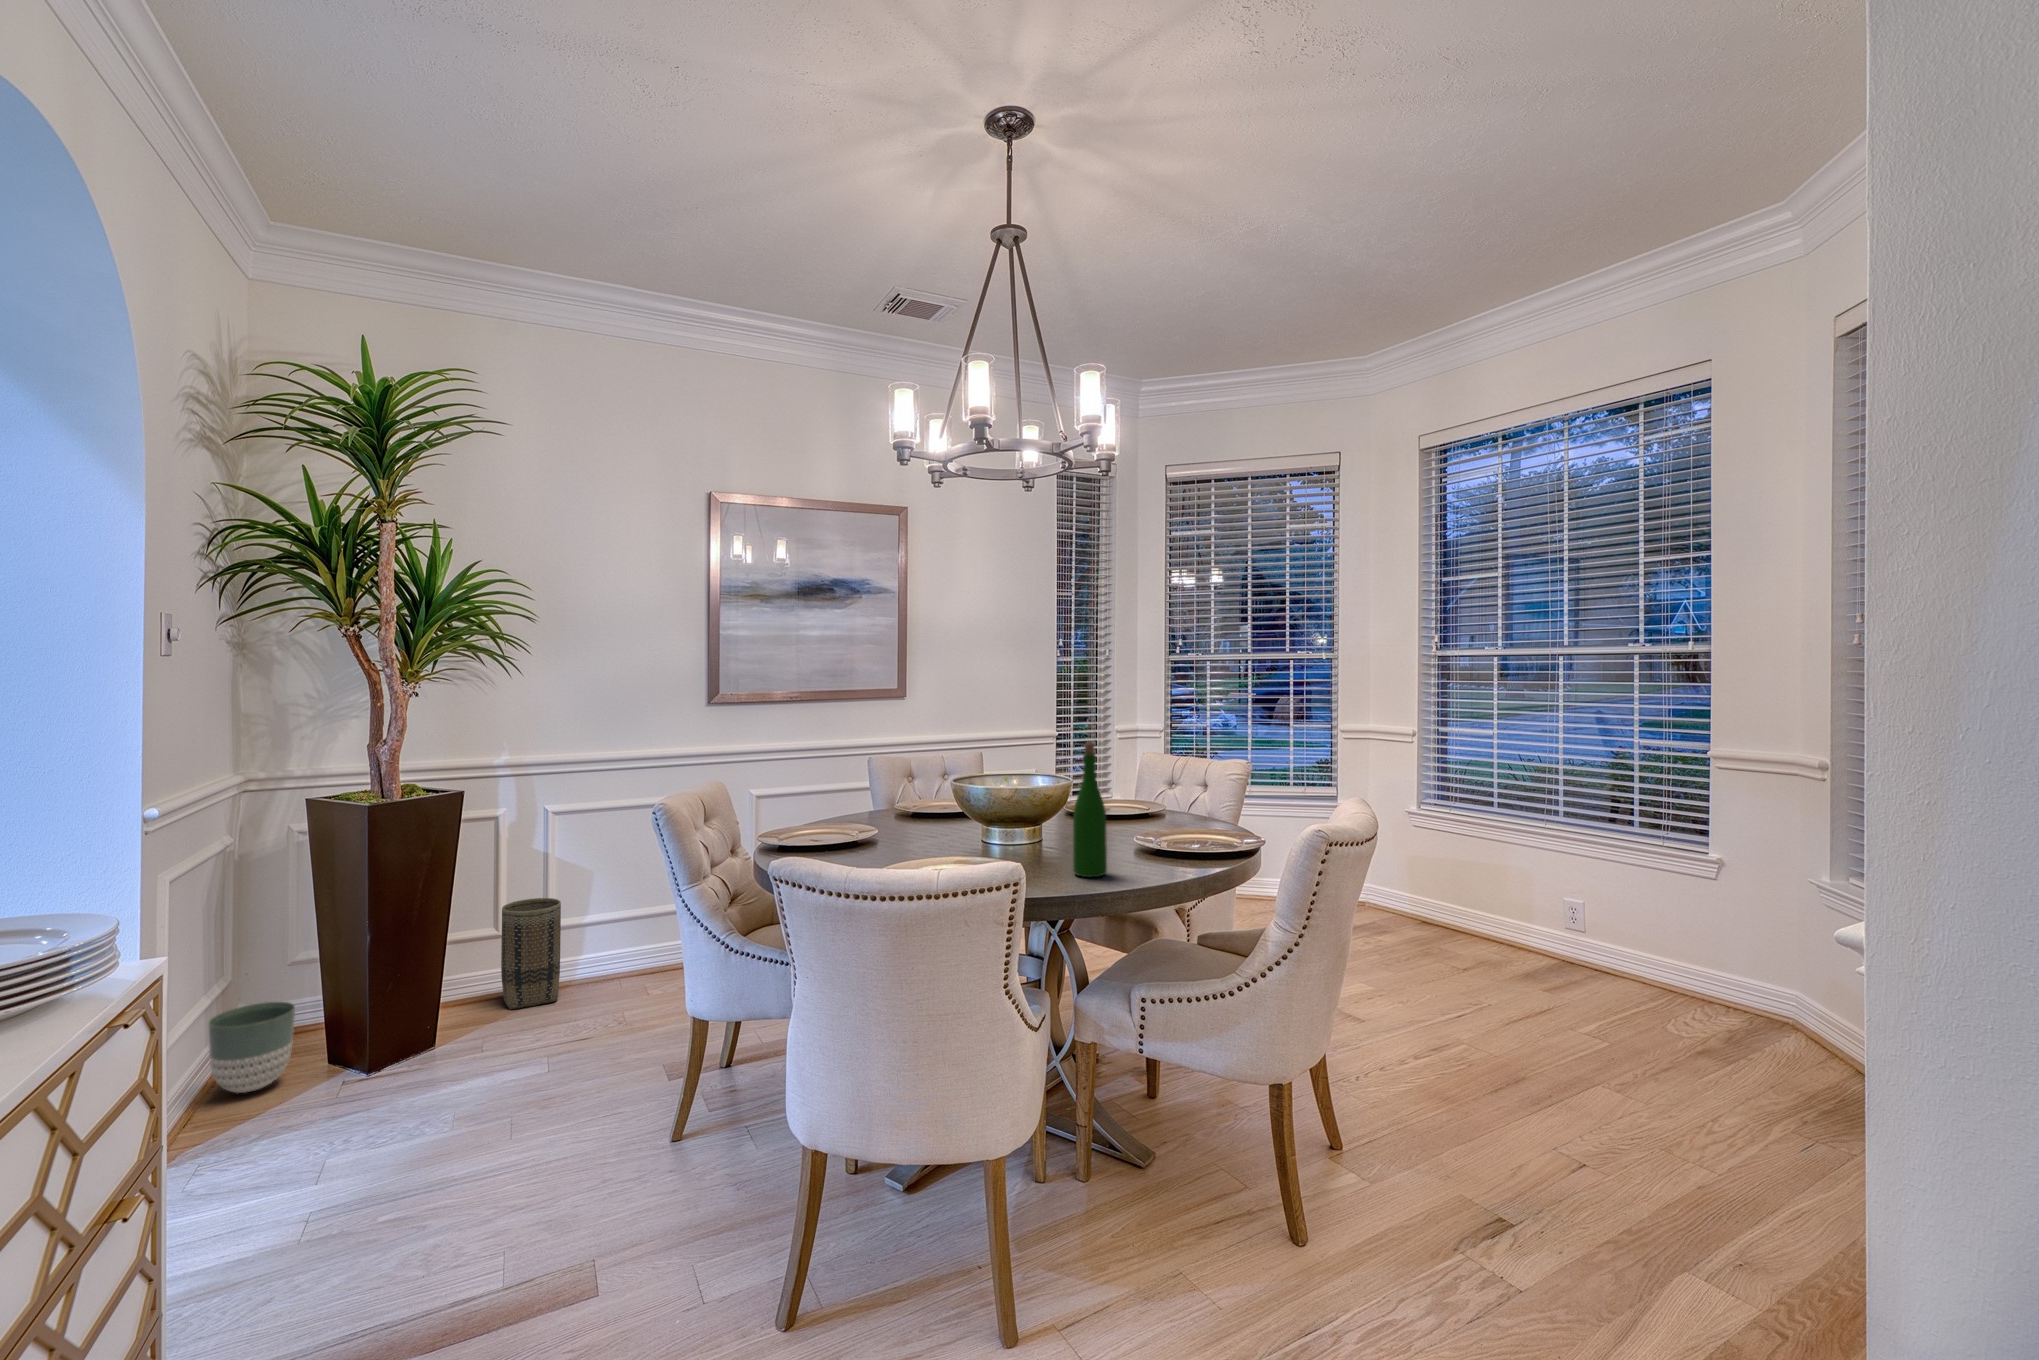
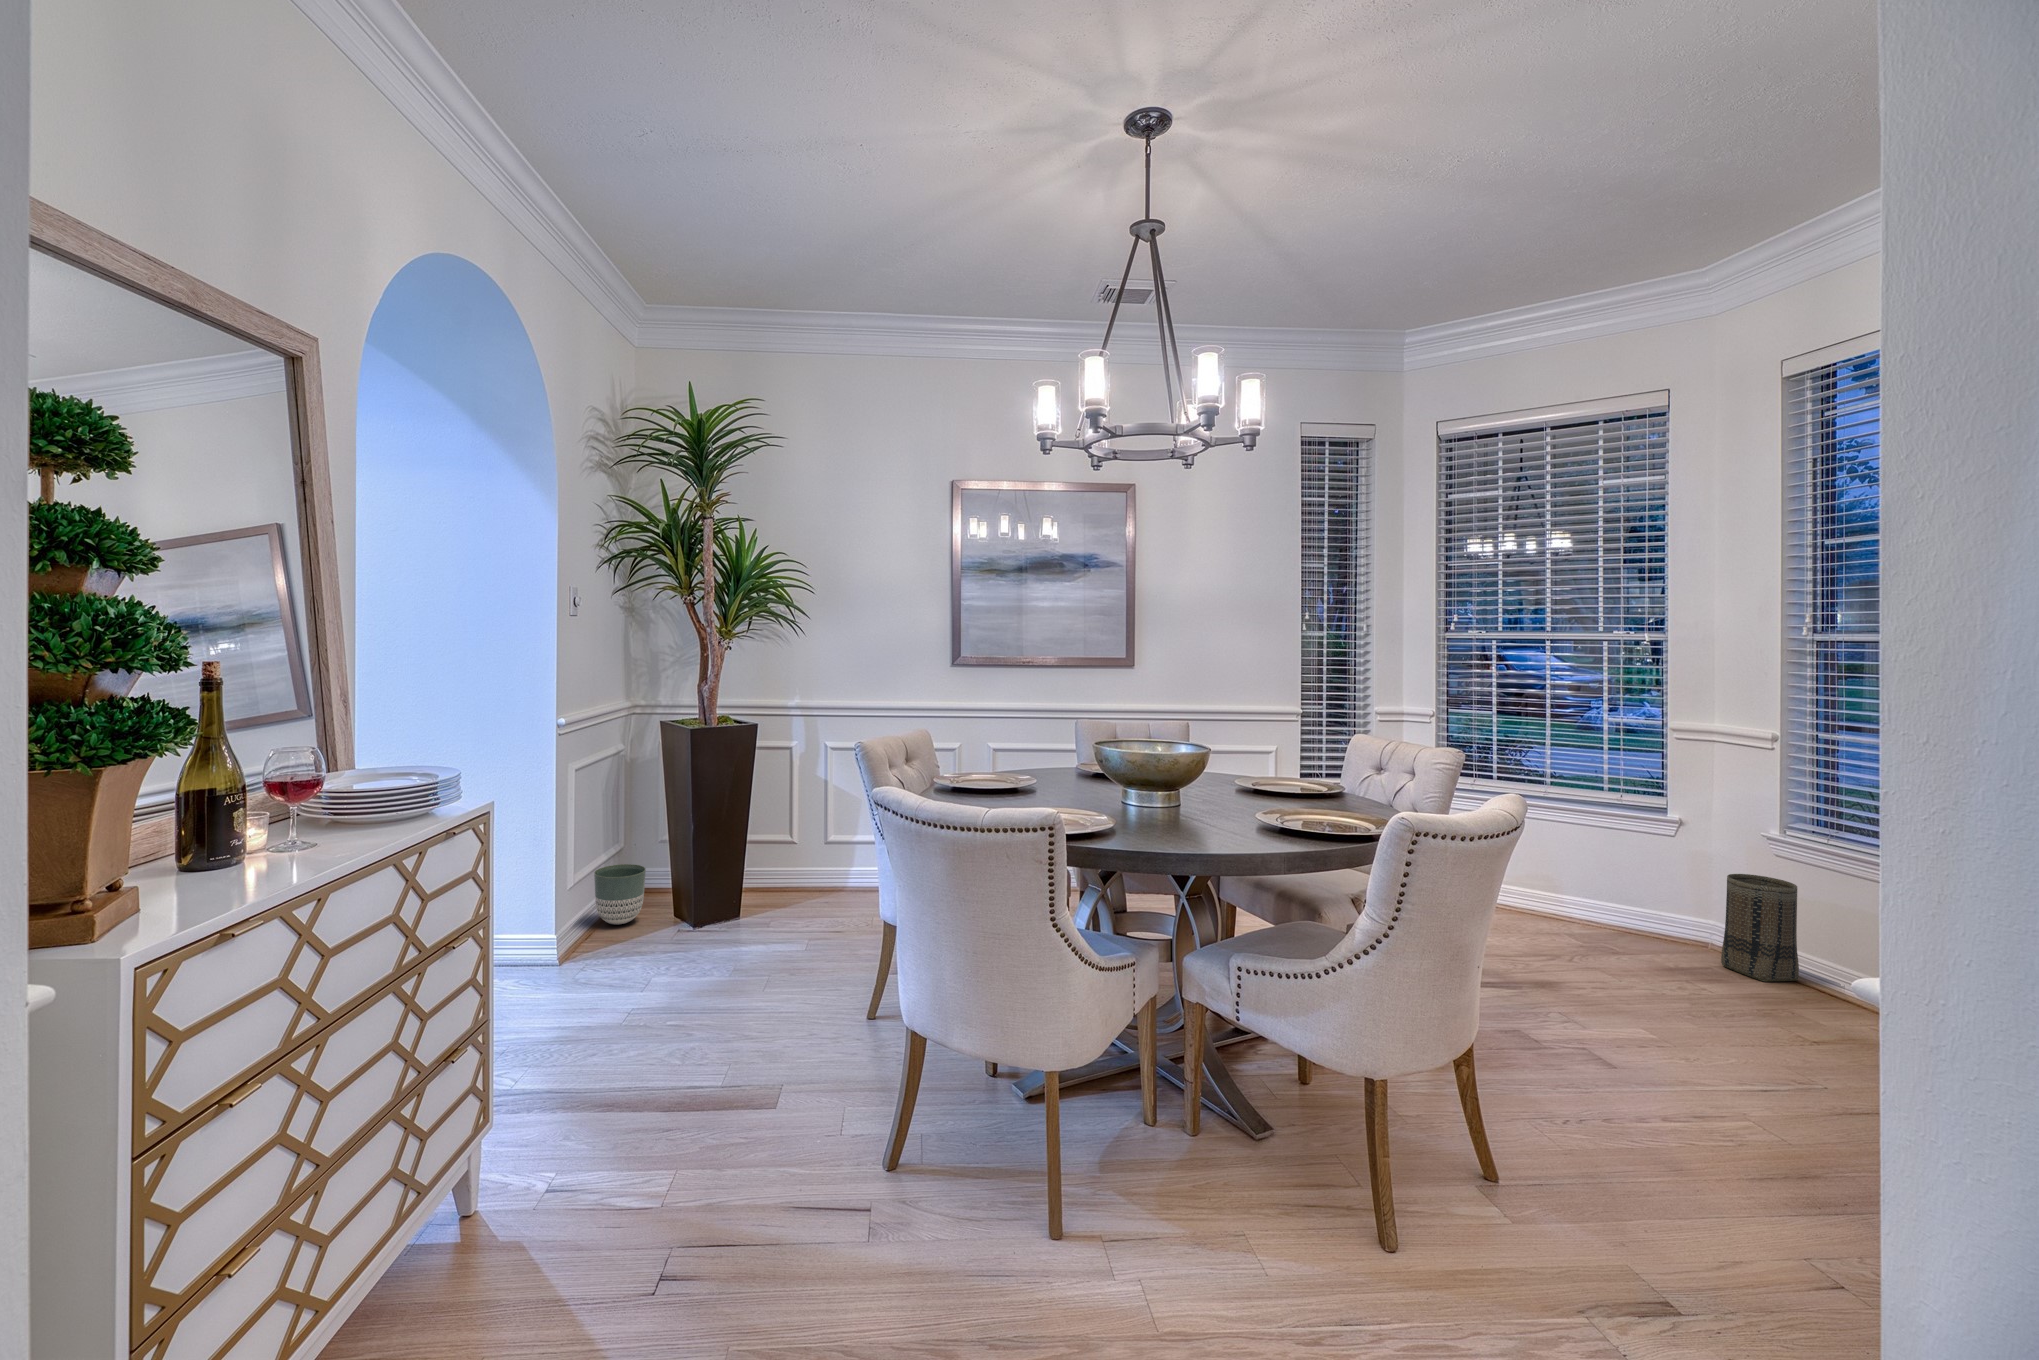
wine bottle: present [1073,742,1107,877] -> none [1172,711,1204,841]
basket: present [501,898,561,1009] -> present [1721,874,1799,982]

